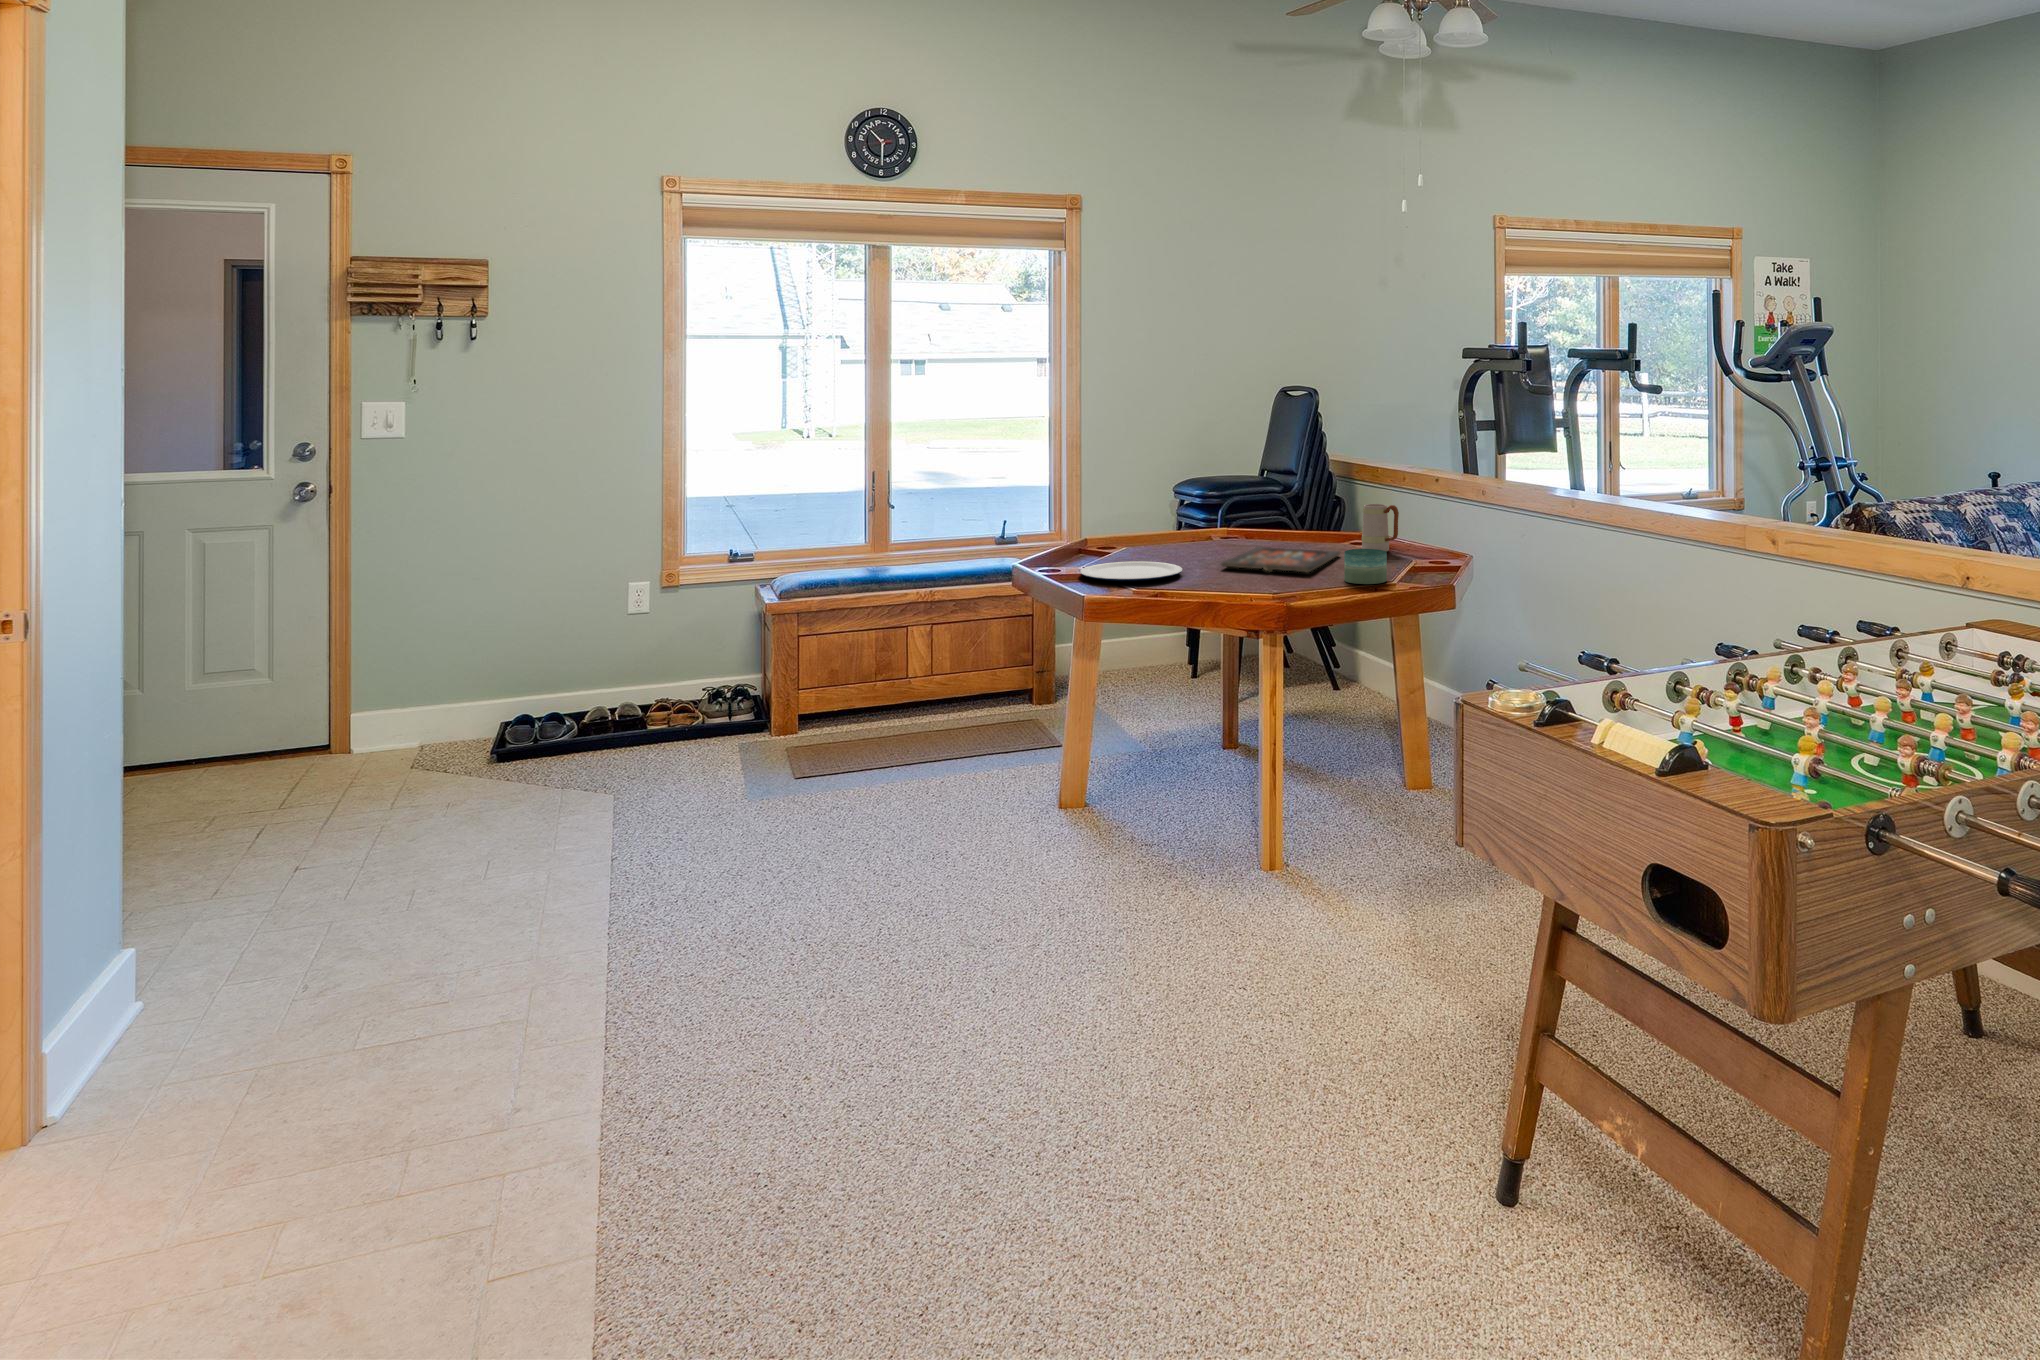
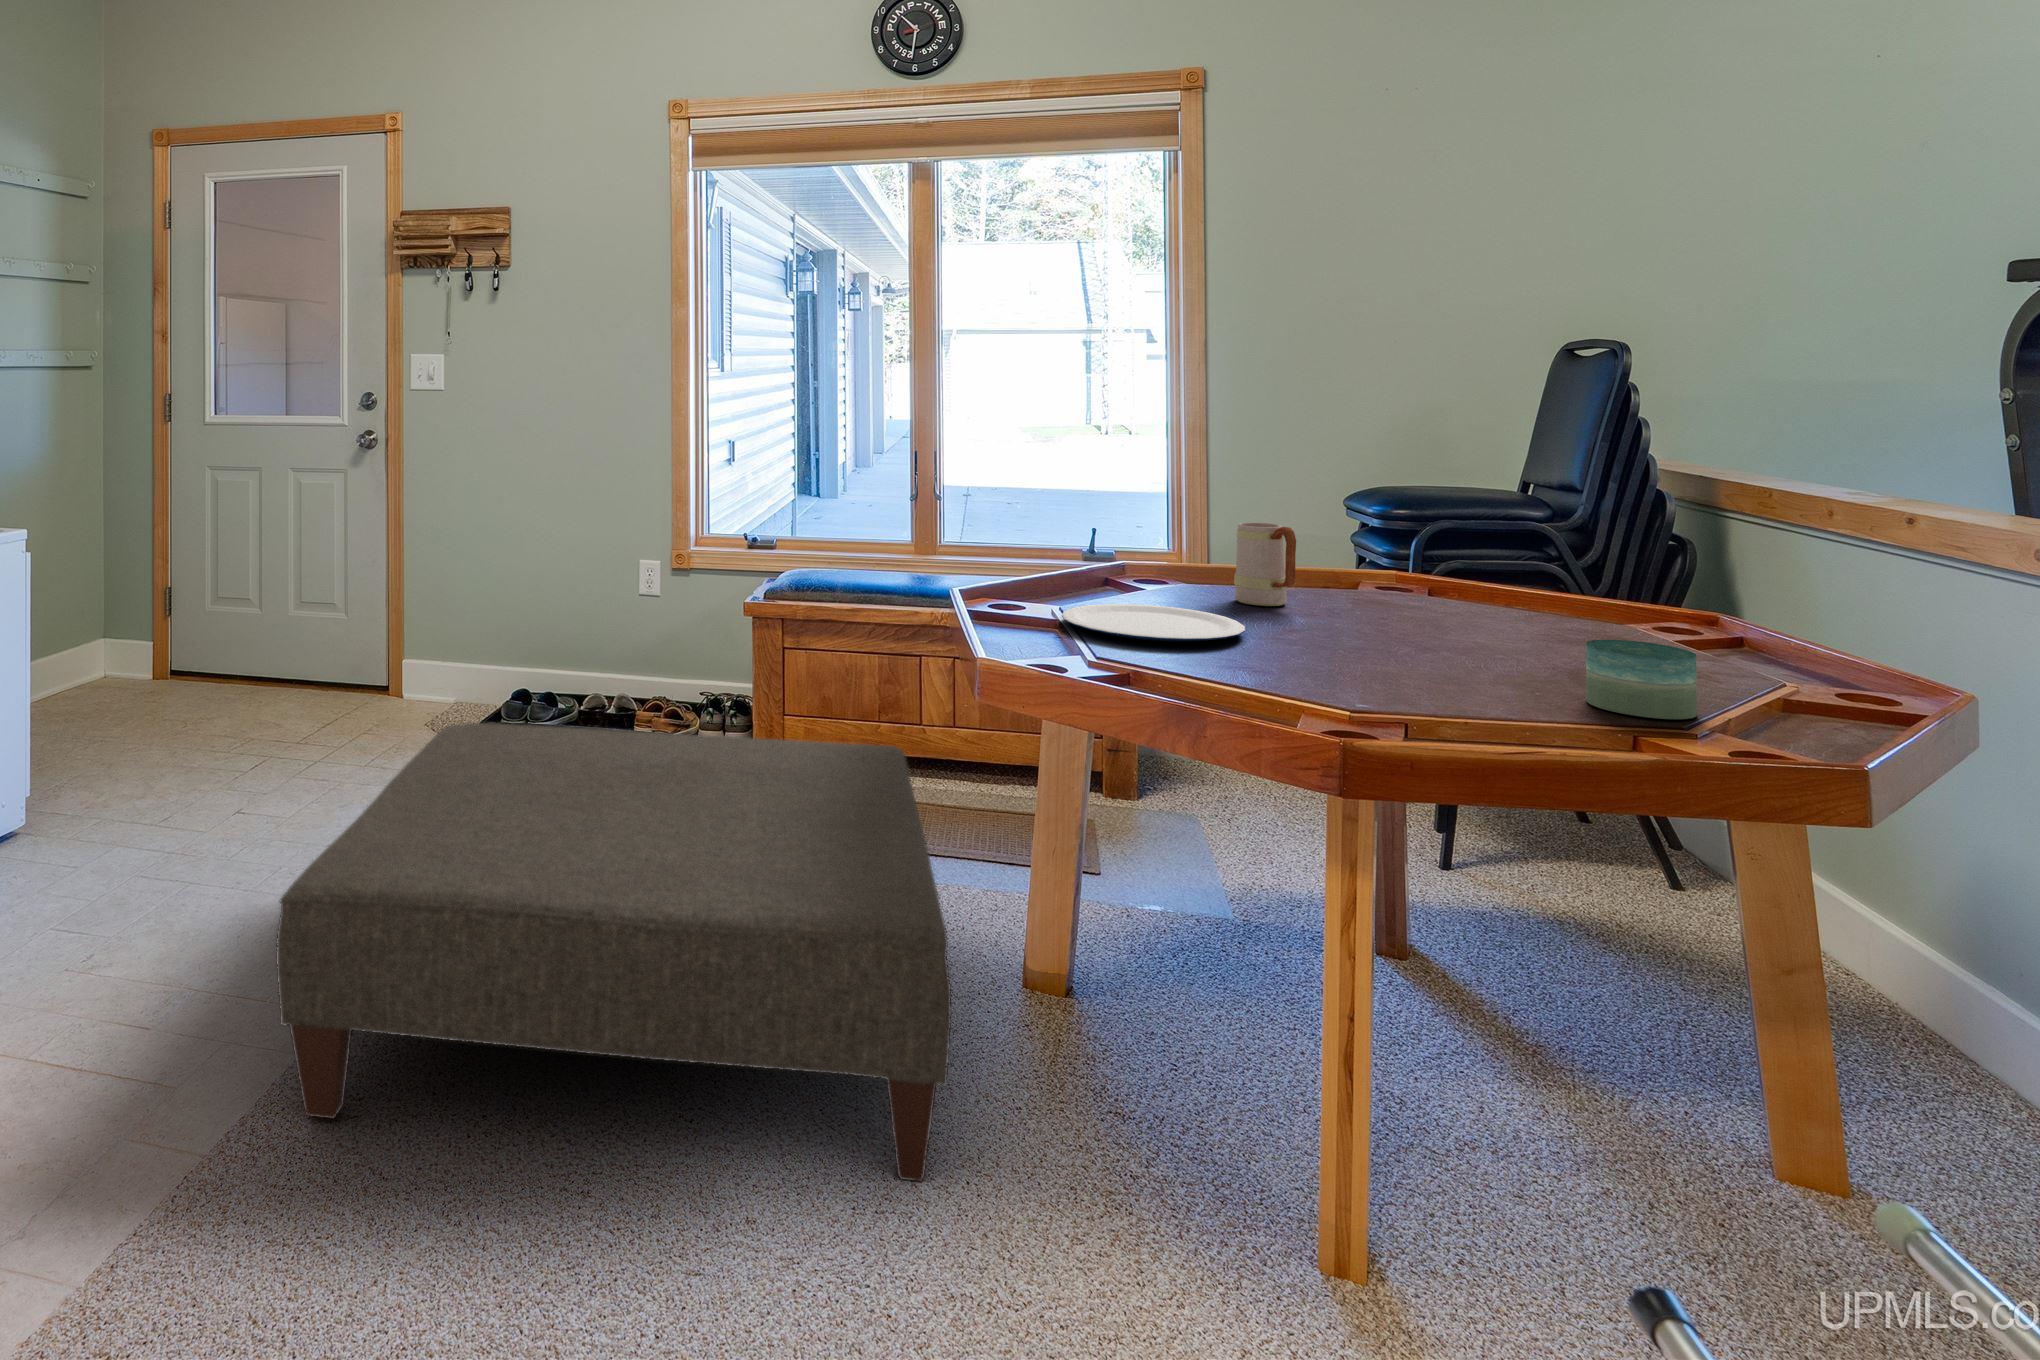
mug: present [1362,504,1399,552] -> present [1234,522,1296,606]
board game: present [1221,547,1340,572] -> none [1326,610,1611,672]
ottoman: none [570,683,1074,1020] -> present [277,723,951,1181]

